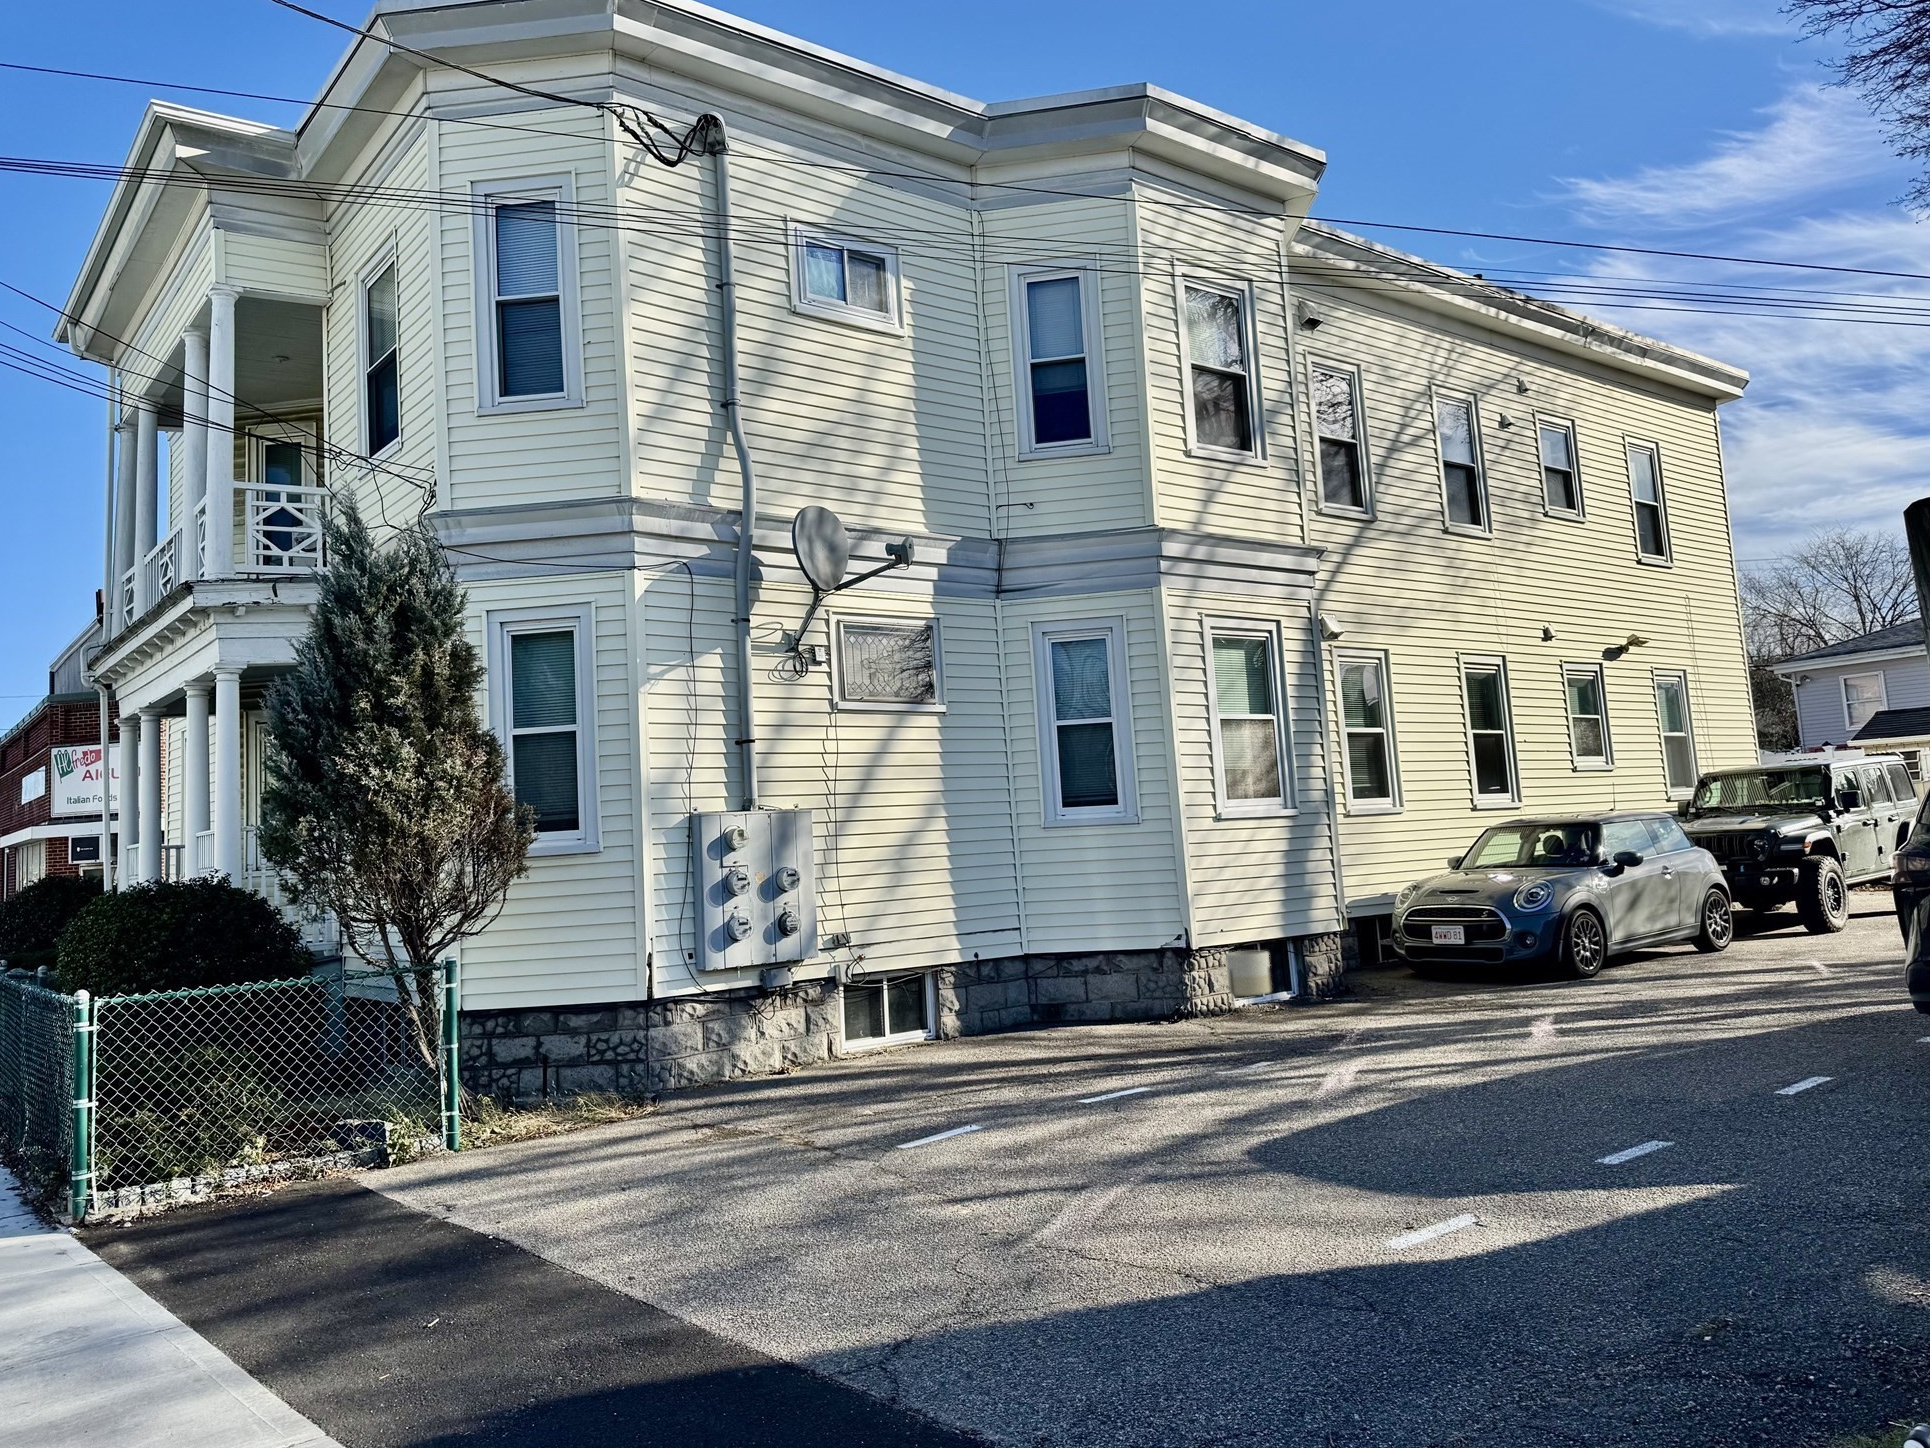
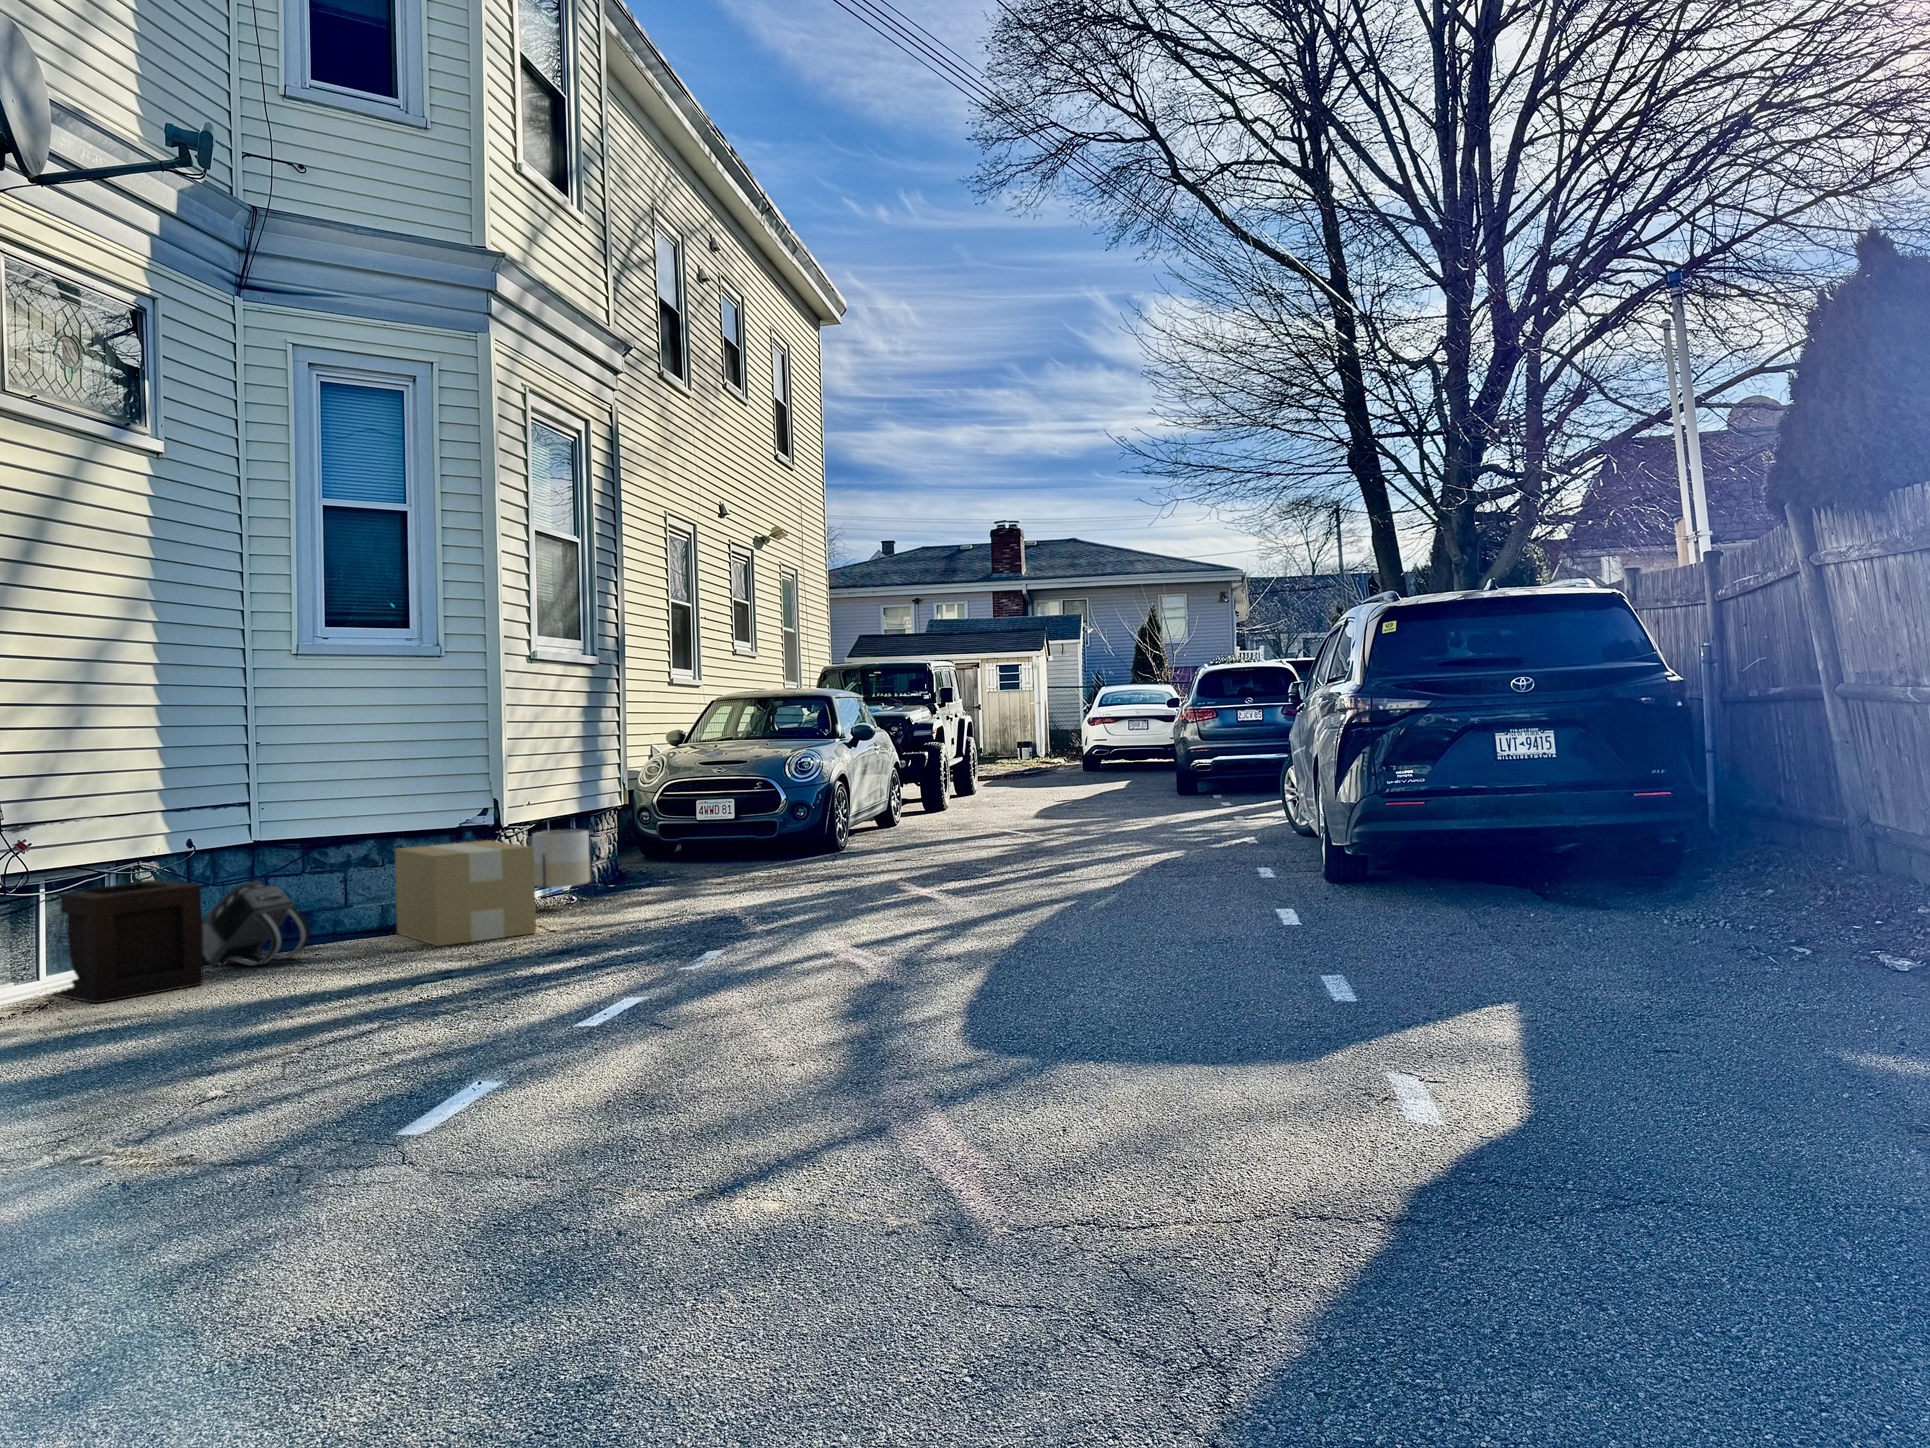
cardboard box: none [1113,958,1195,1035] -> present [395,840,536,946]
wooden crate: none [891,979,967,1054] -> present [53,880,203,1004]
backpack: none [981,983,1043,1039] -> present [202,881,310,966]

